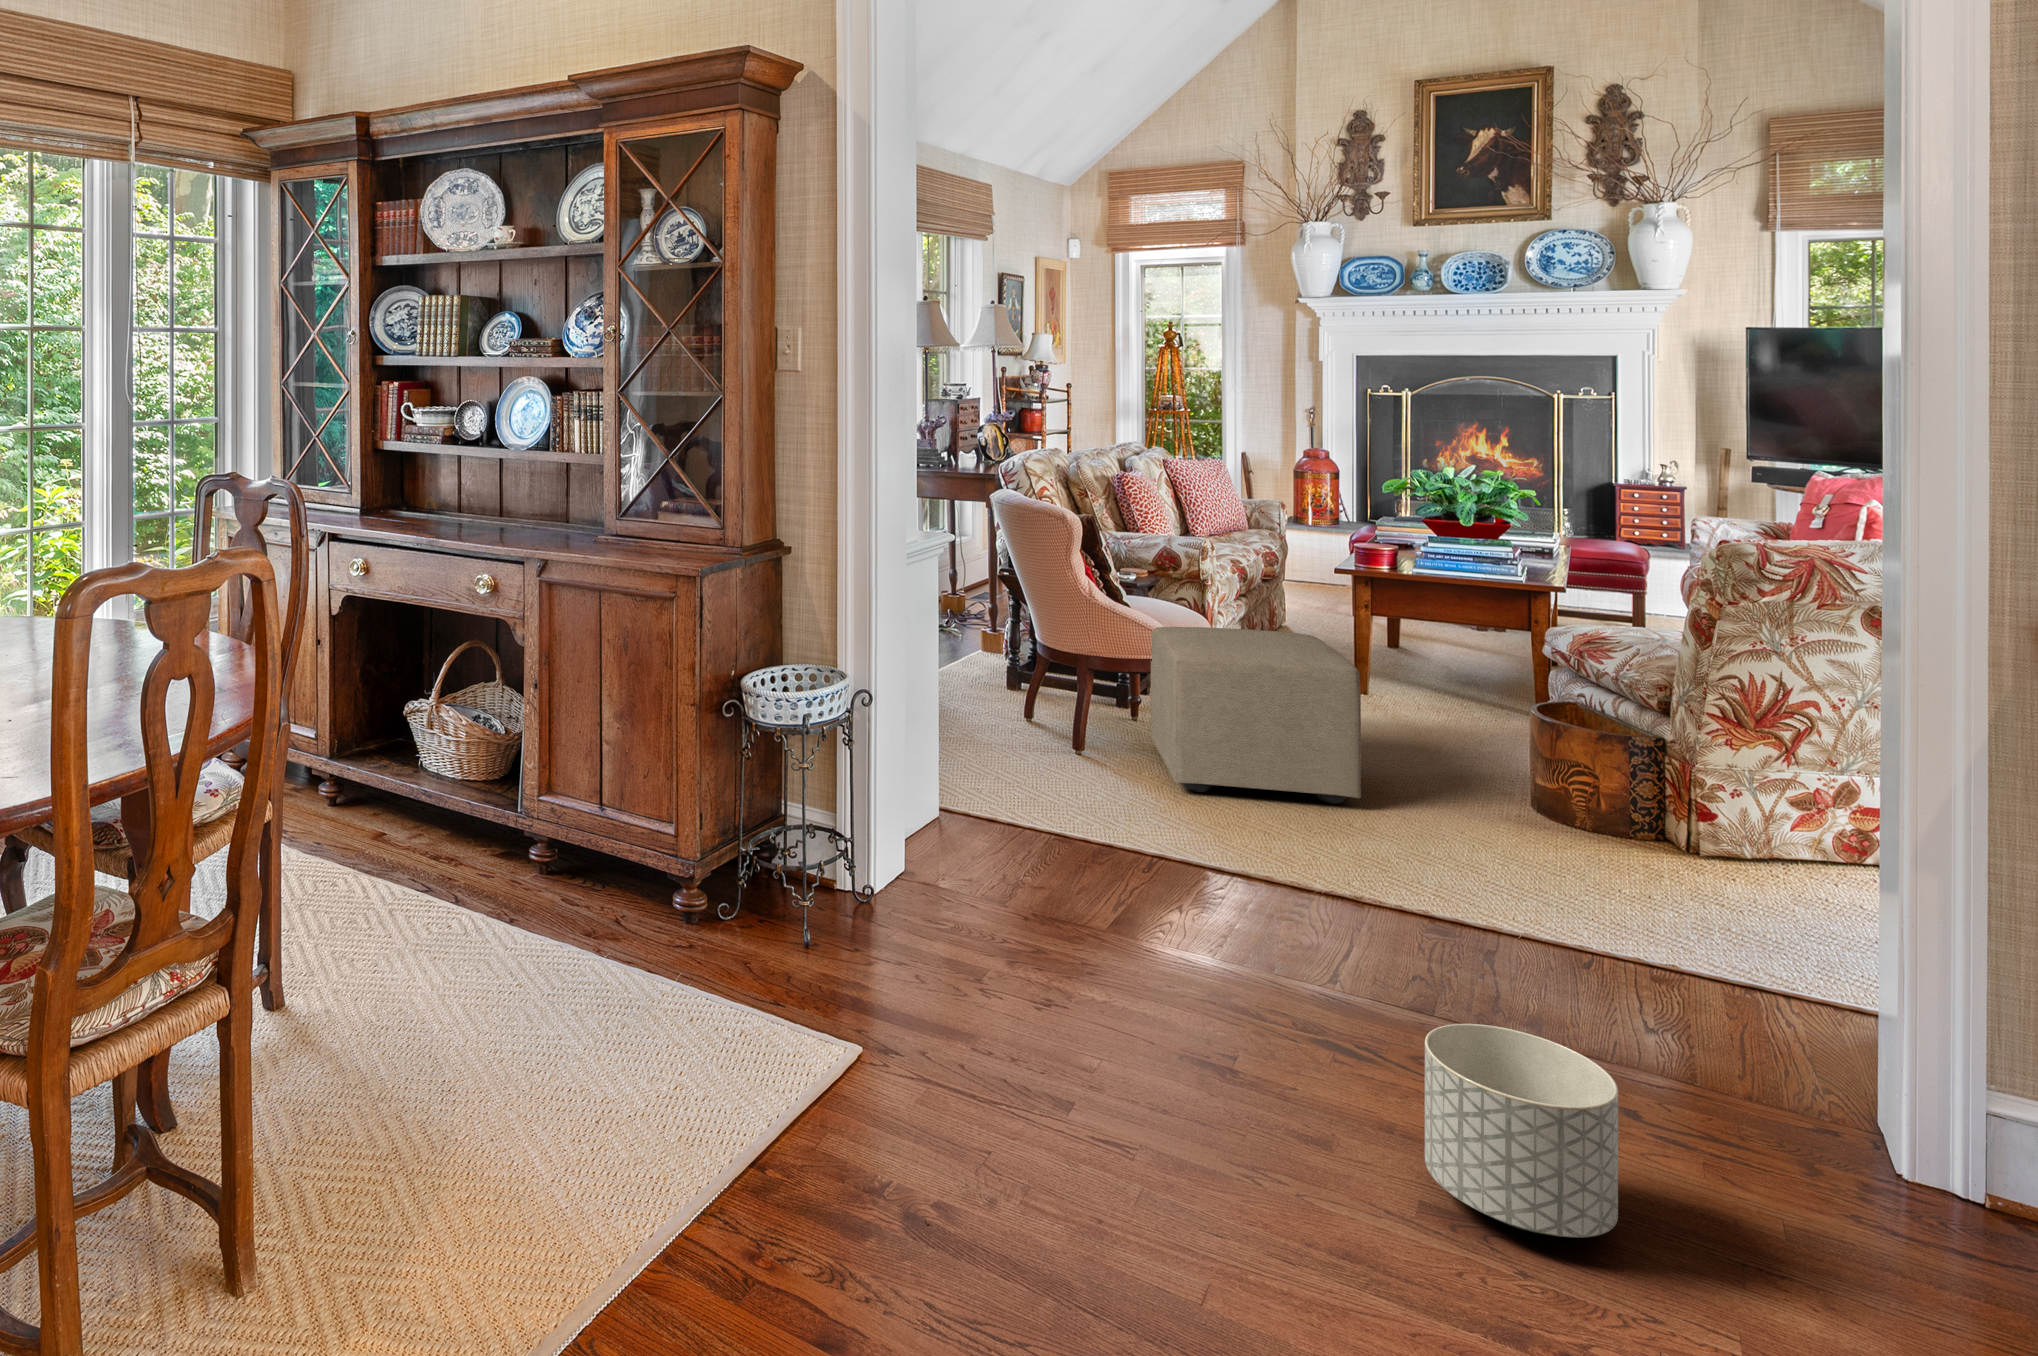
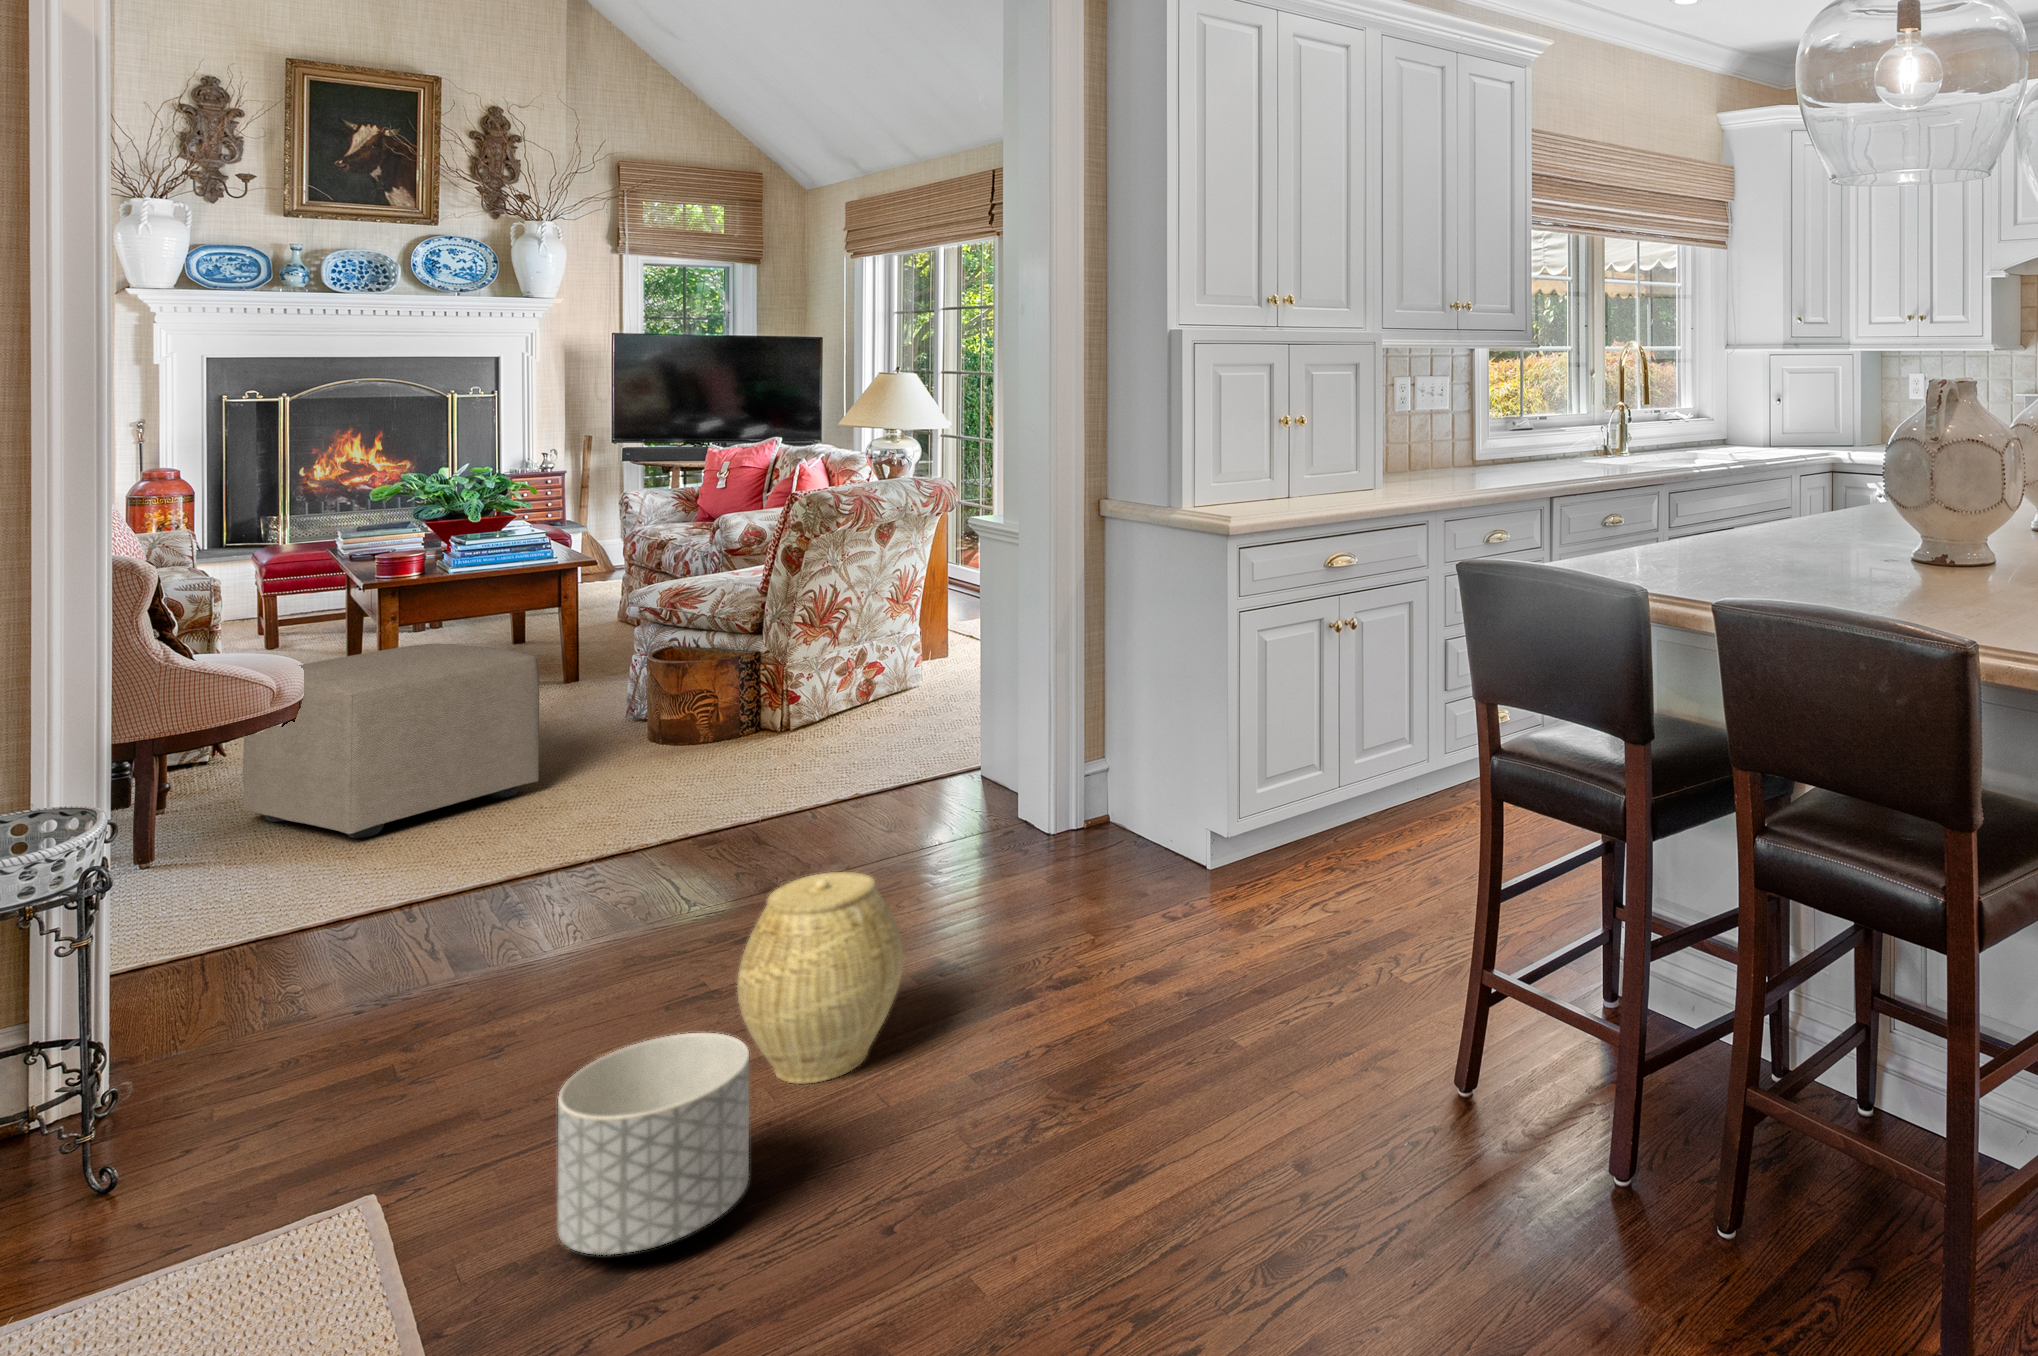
woven basket: none [1065,971,1255,1227] -> present [737,872,903,1084]
planter: present [1425,1024,1618,1238] -> present [558,1033,749,1255]

